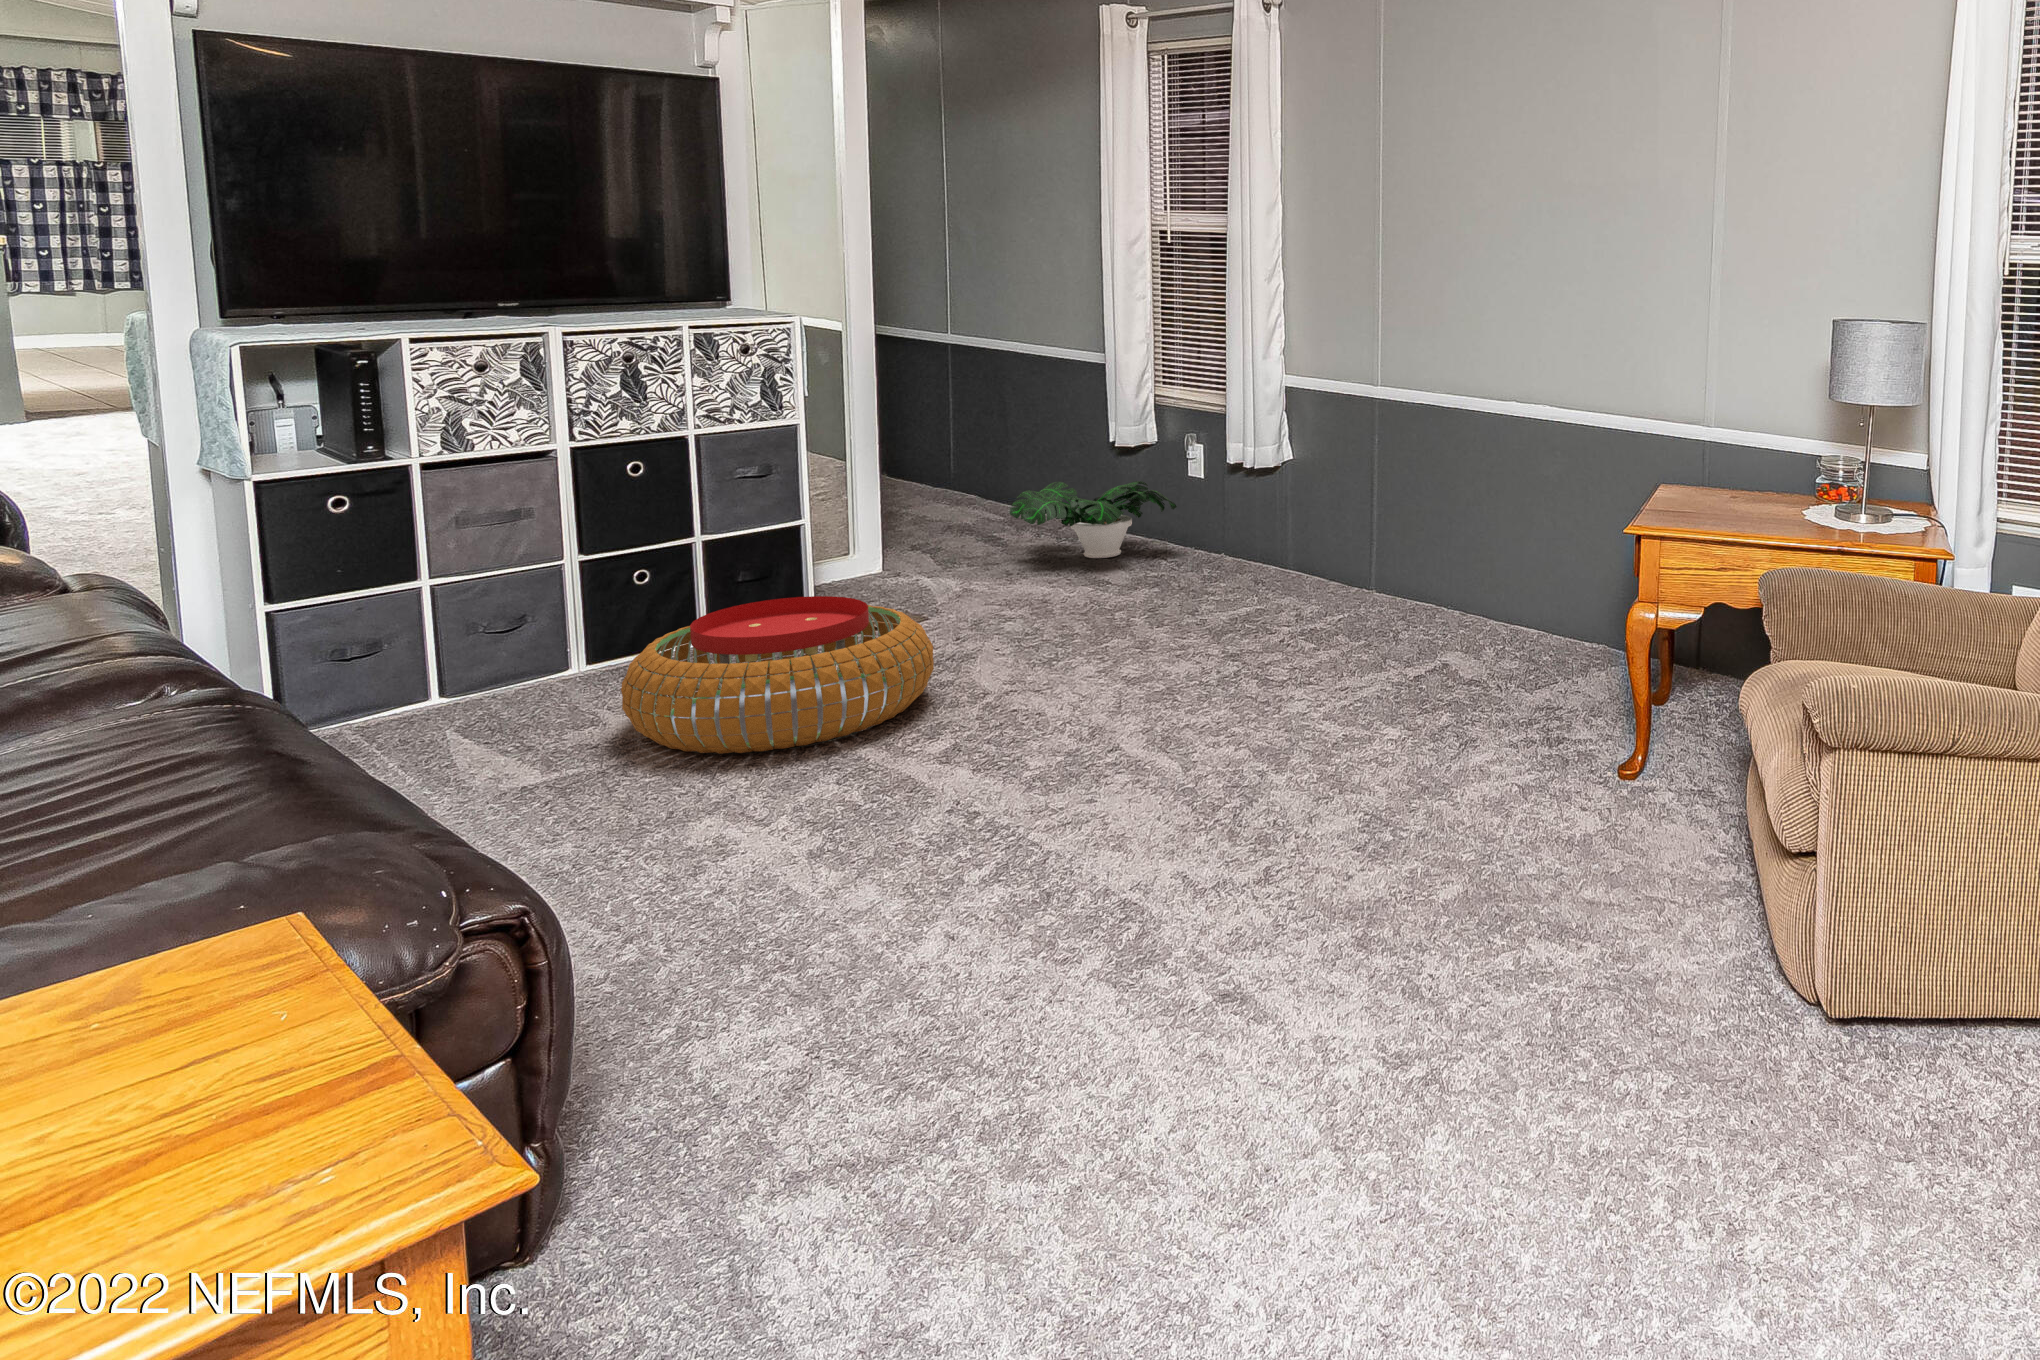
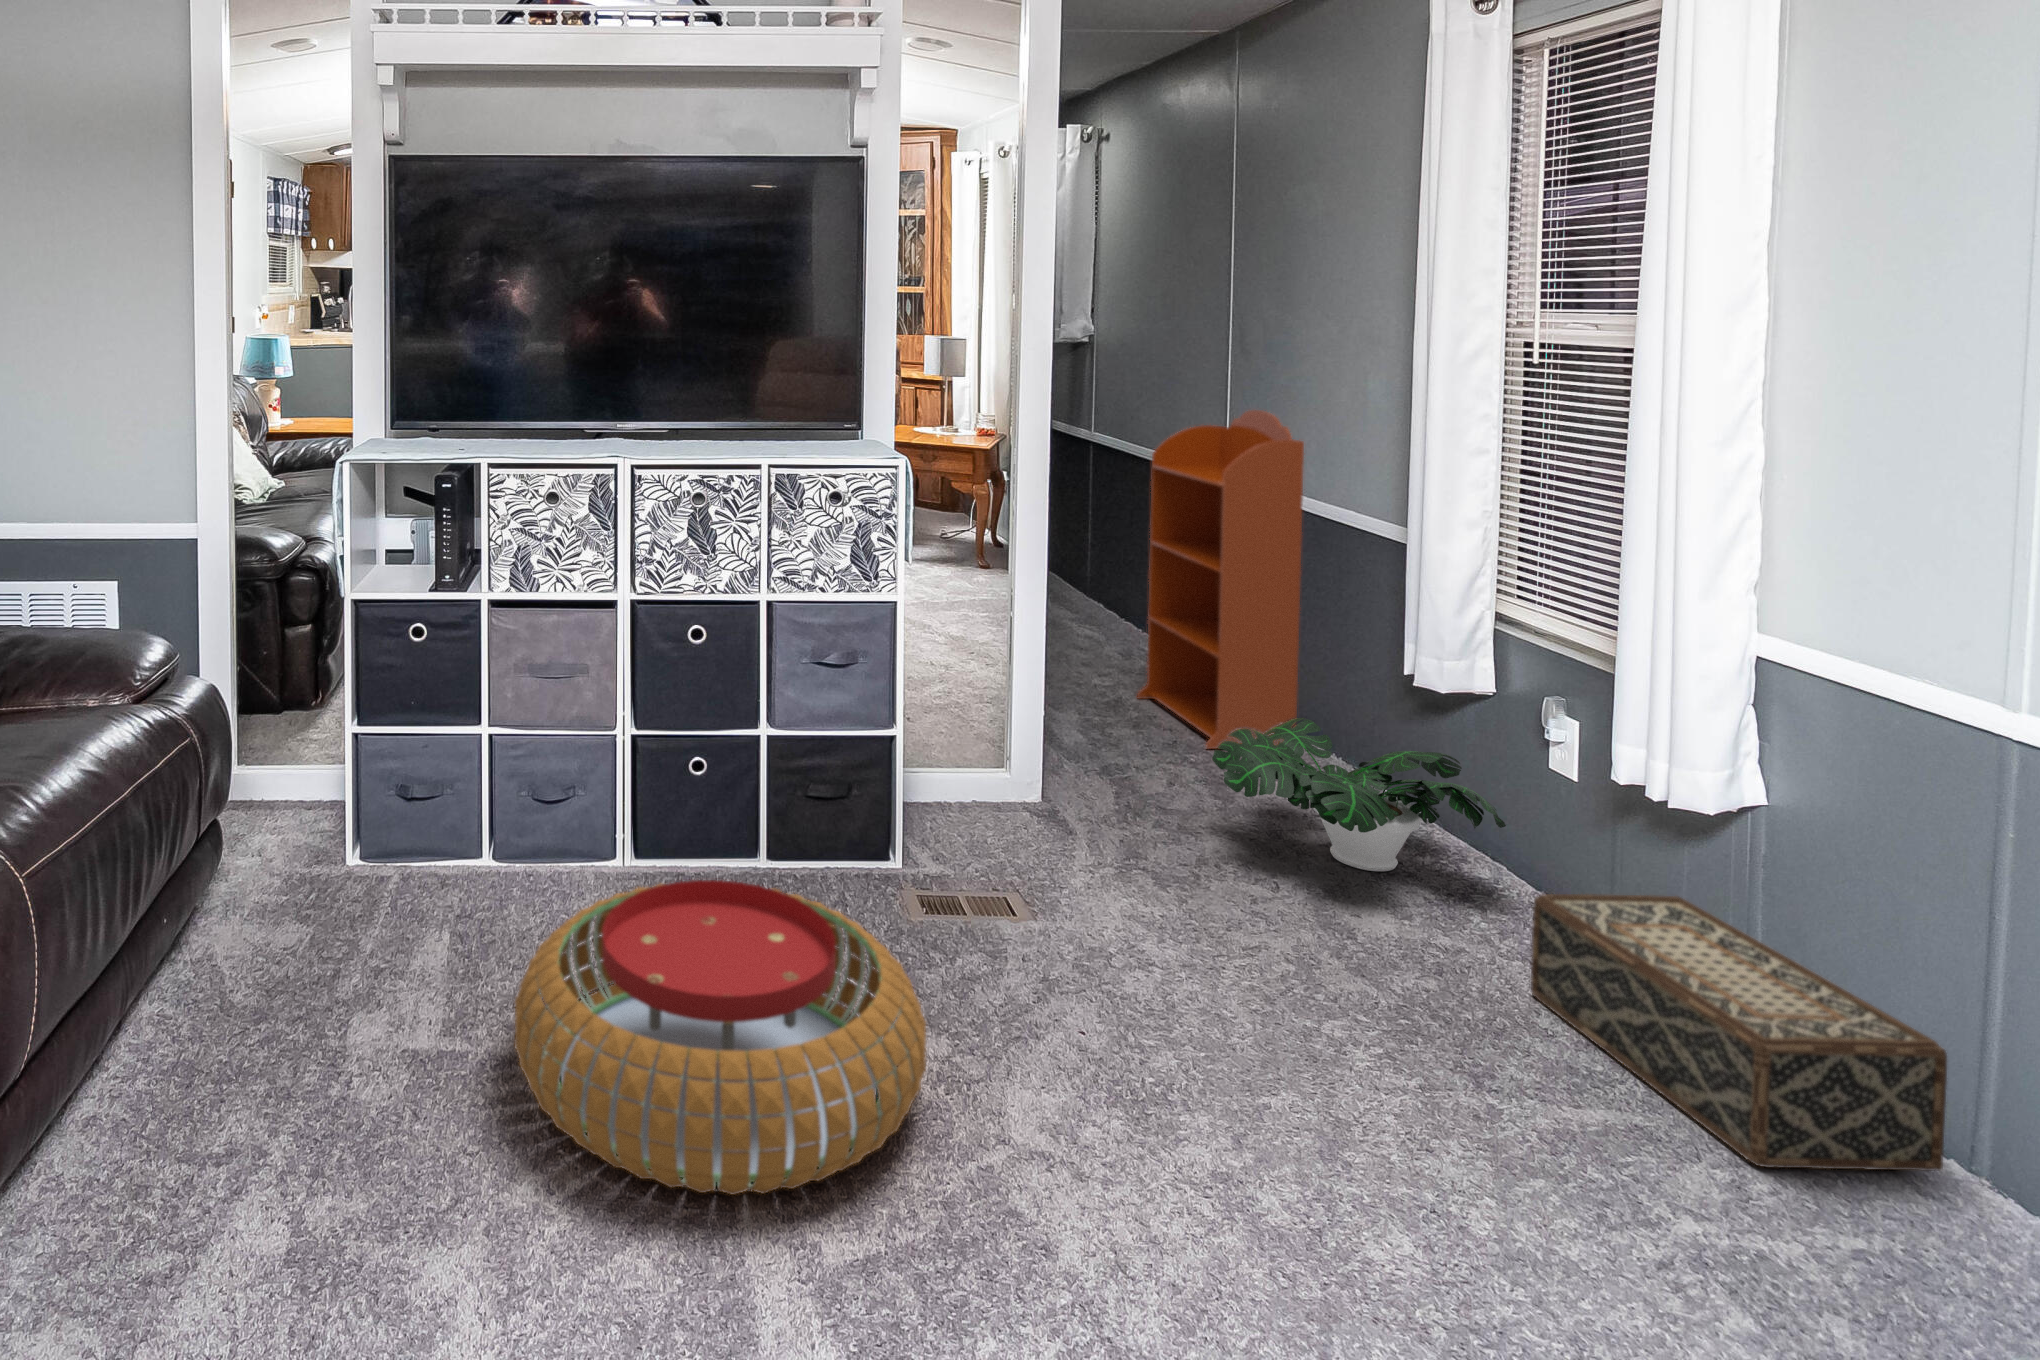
bookcase: none [916,288,1040,532] -> present [1137,410,1304,749]
woven basket: none [1199,511,1355,597] -> present [1531,894,1947,1171]

